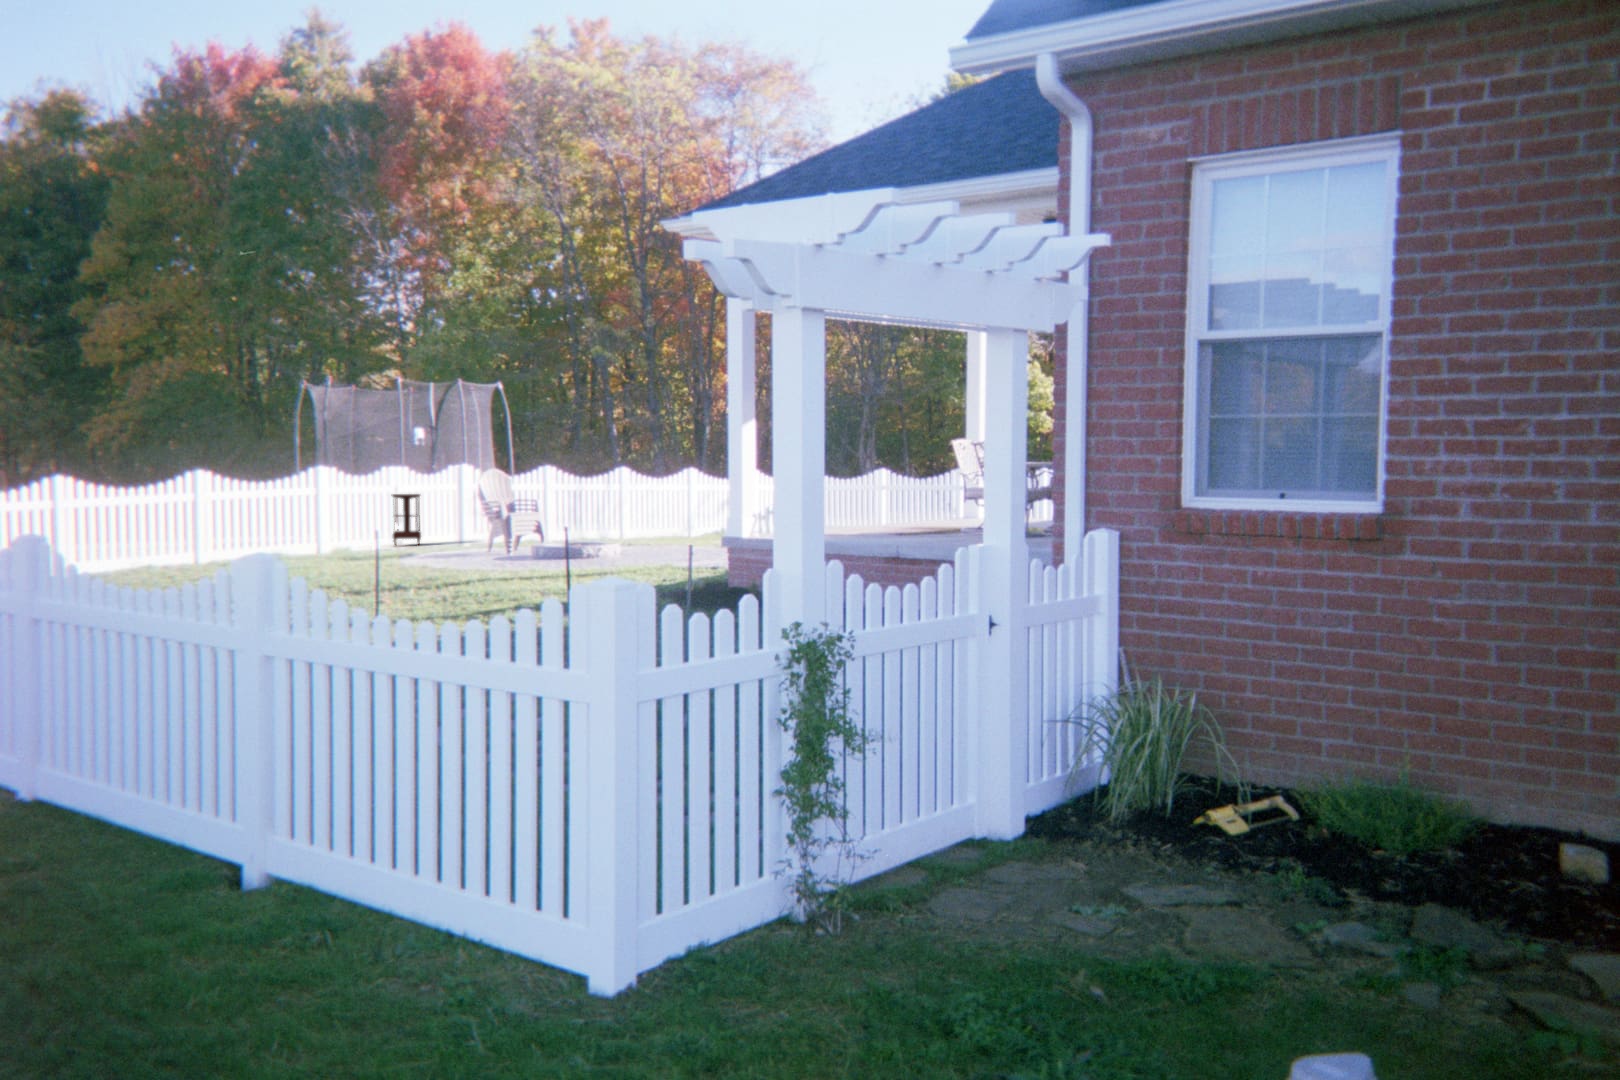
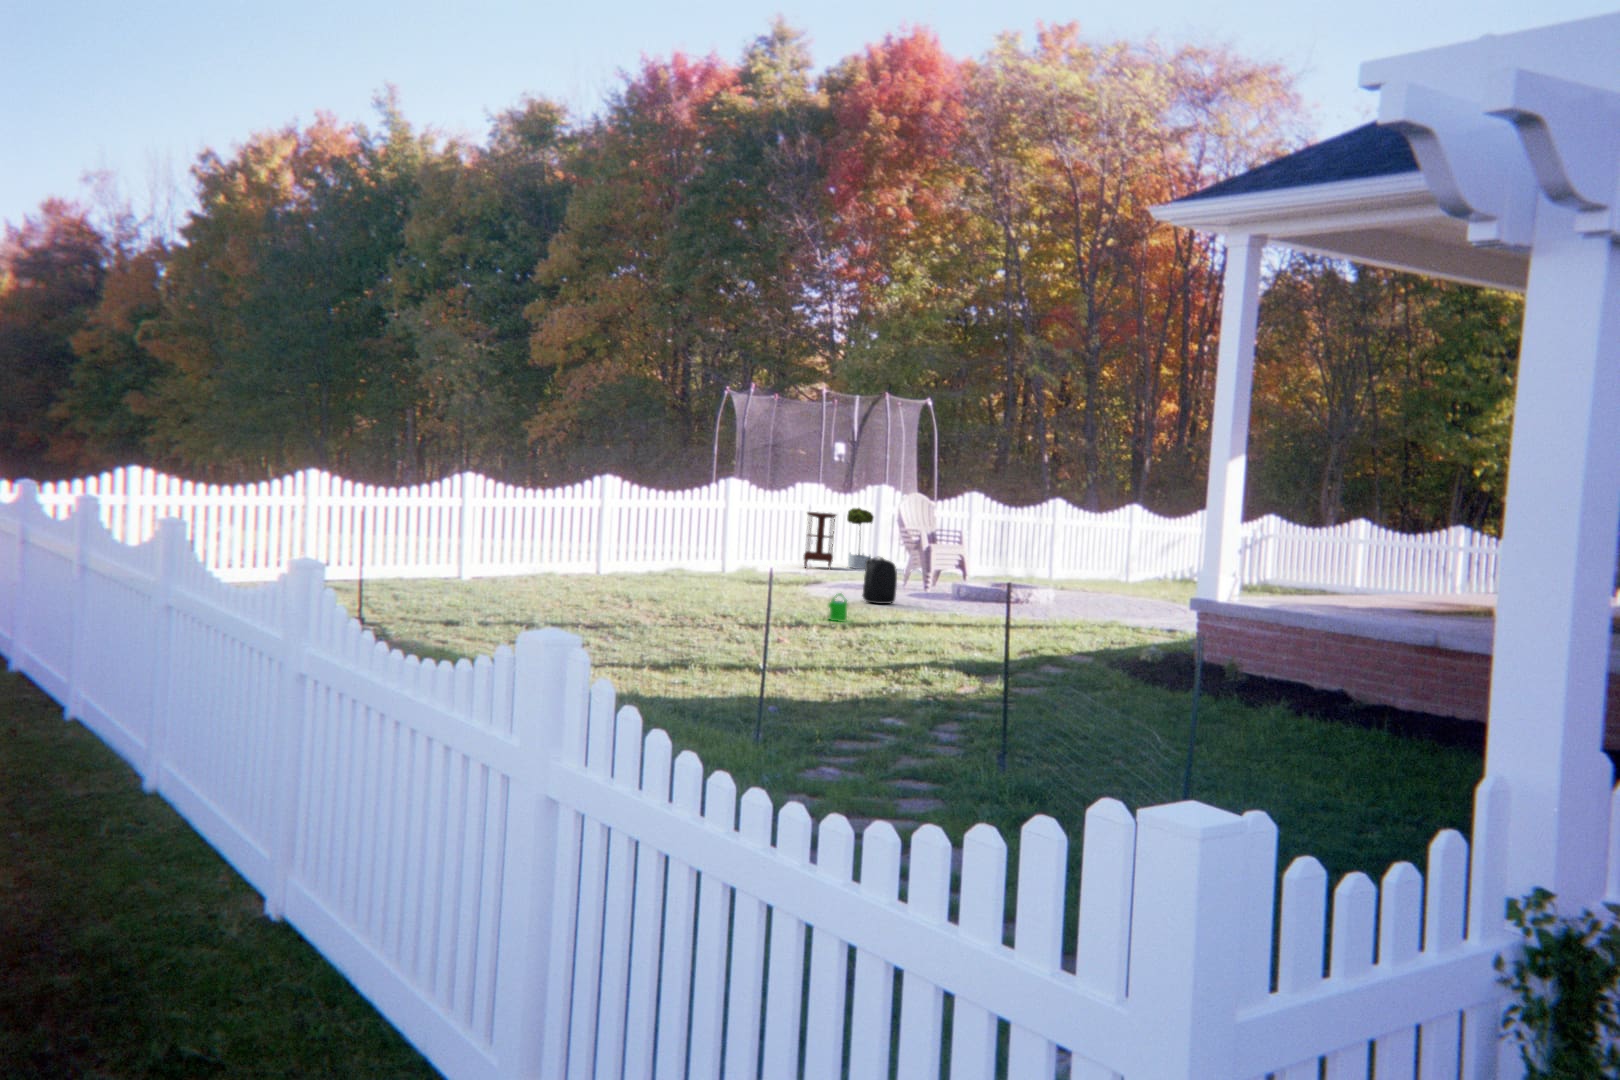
potted tree: none [431,486,457,543] -> present [847,508,874,569]
backpack: none [449,527,481,569] -> present [862,557,897,604]
watering can: none [418,560,438,585] -> present [828,593,847,622]

